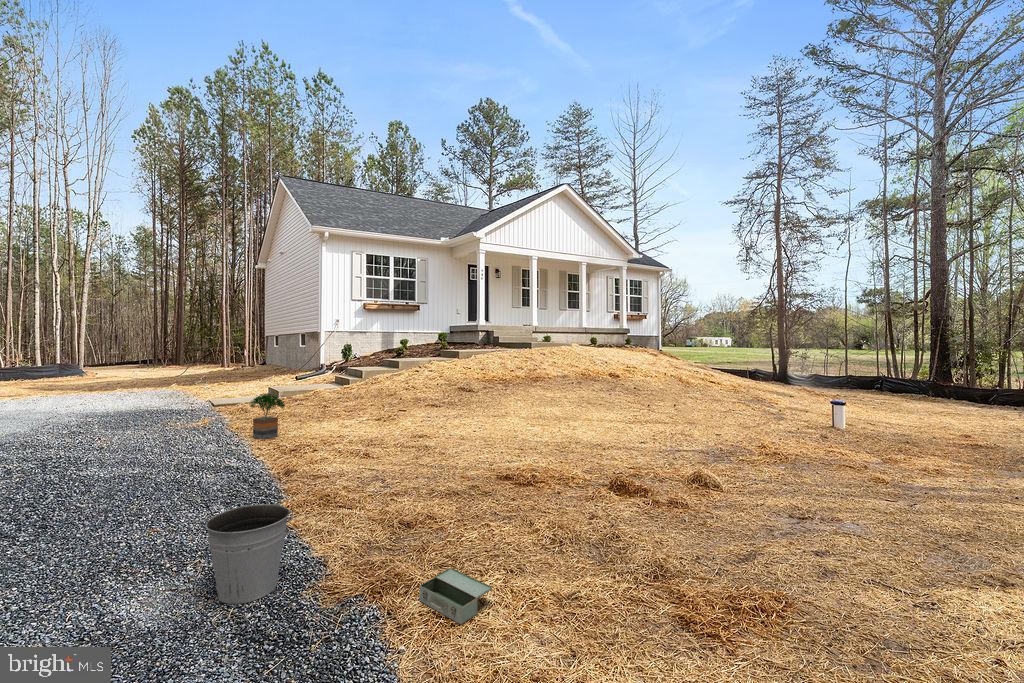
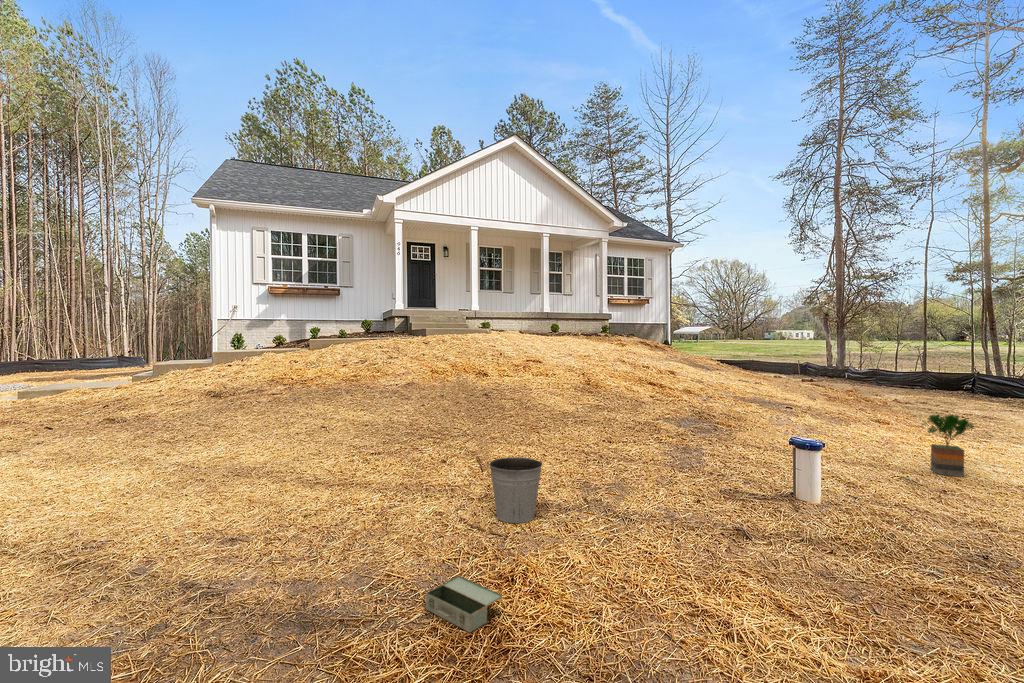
potted tree: present [250,395,285,439] -> present [922,414,974,477]
bucket: present [205,504,293,604] -> present [489,457,542,523]

